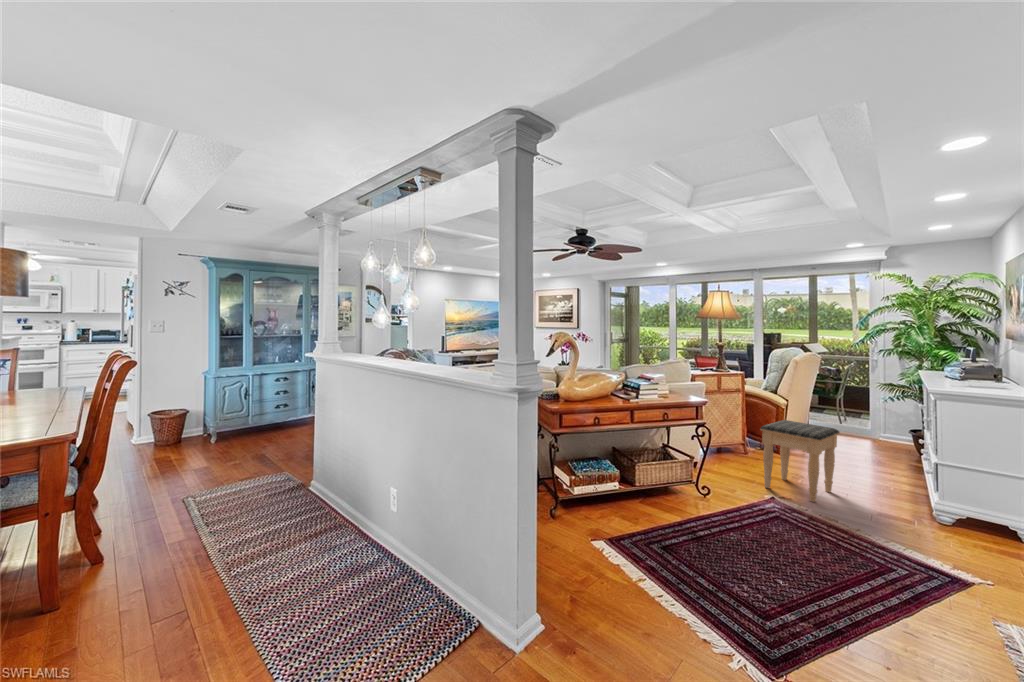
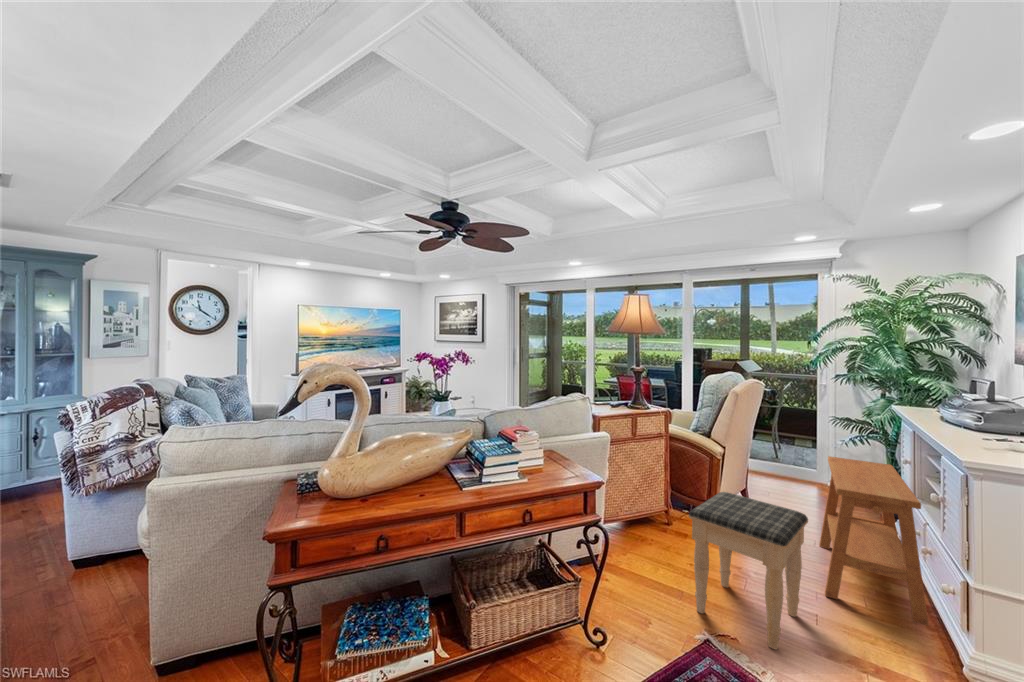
side table: none [853,405,920,500] -> present [819,456,928,626]

